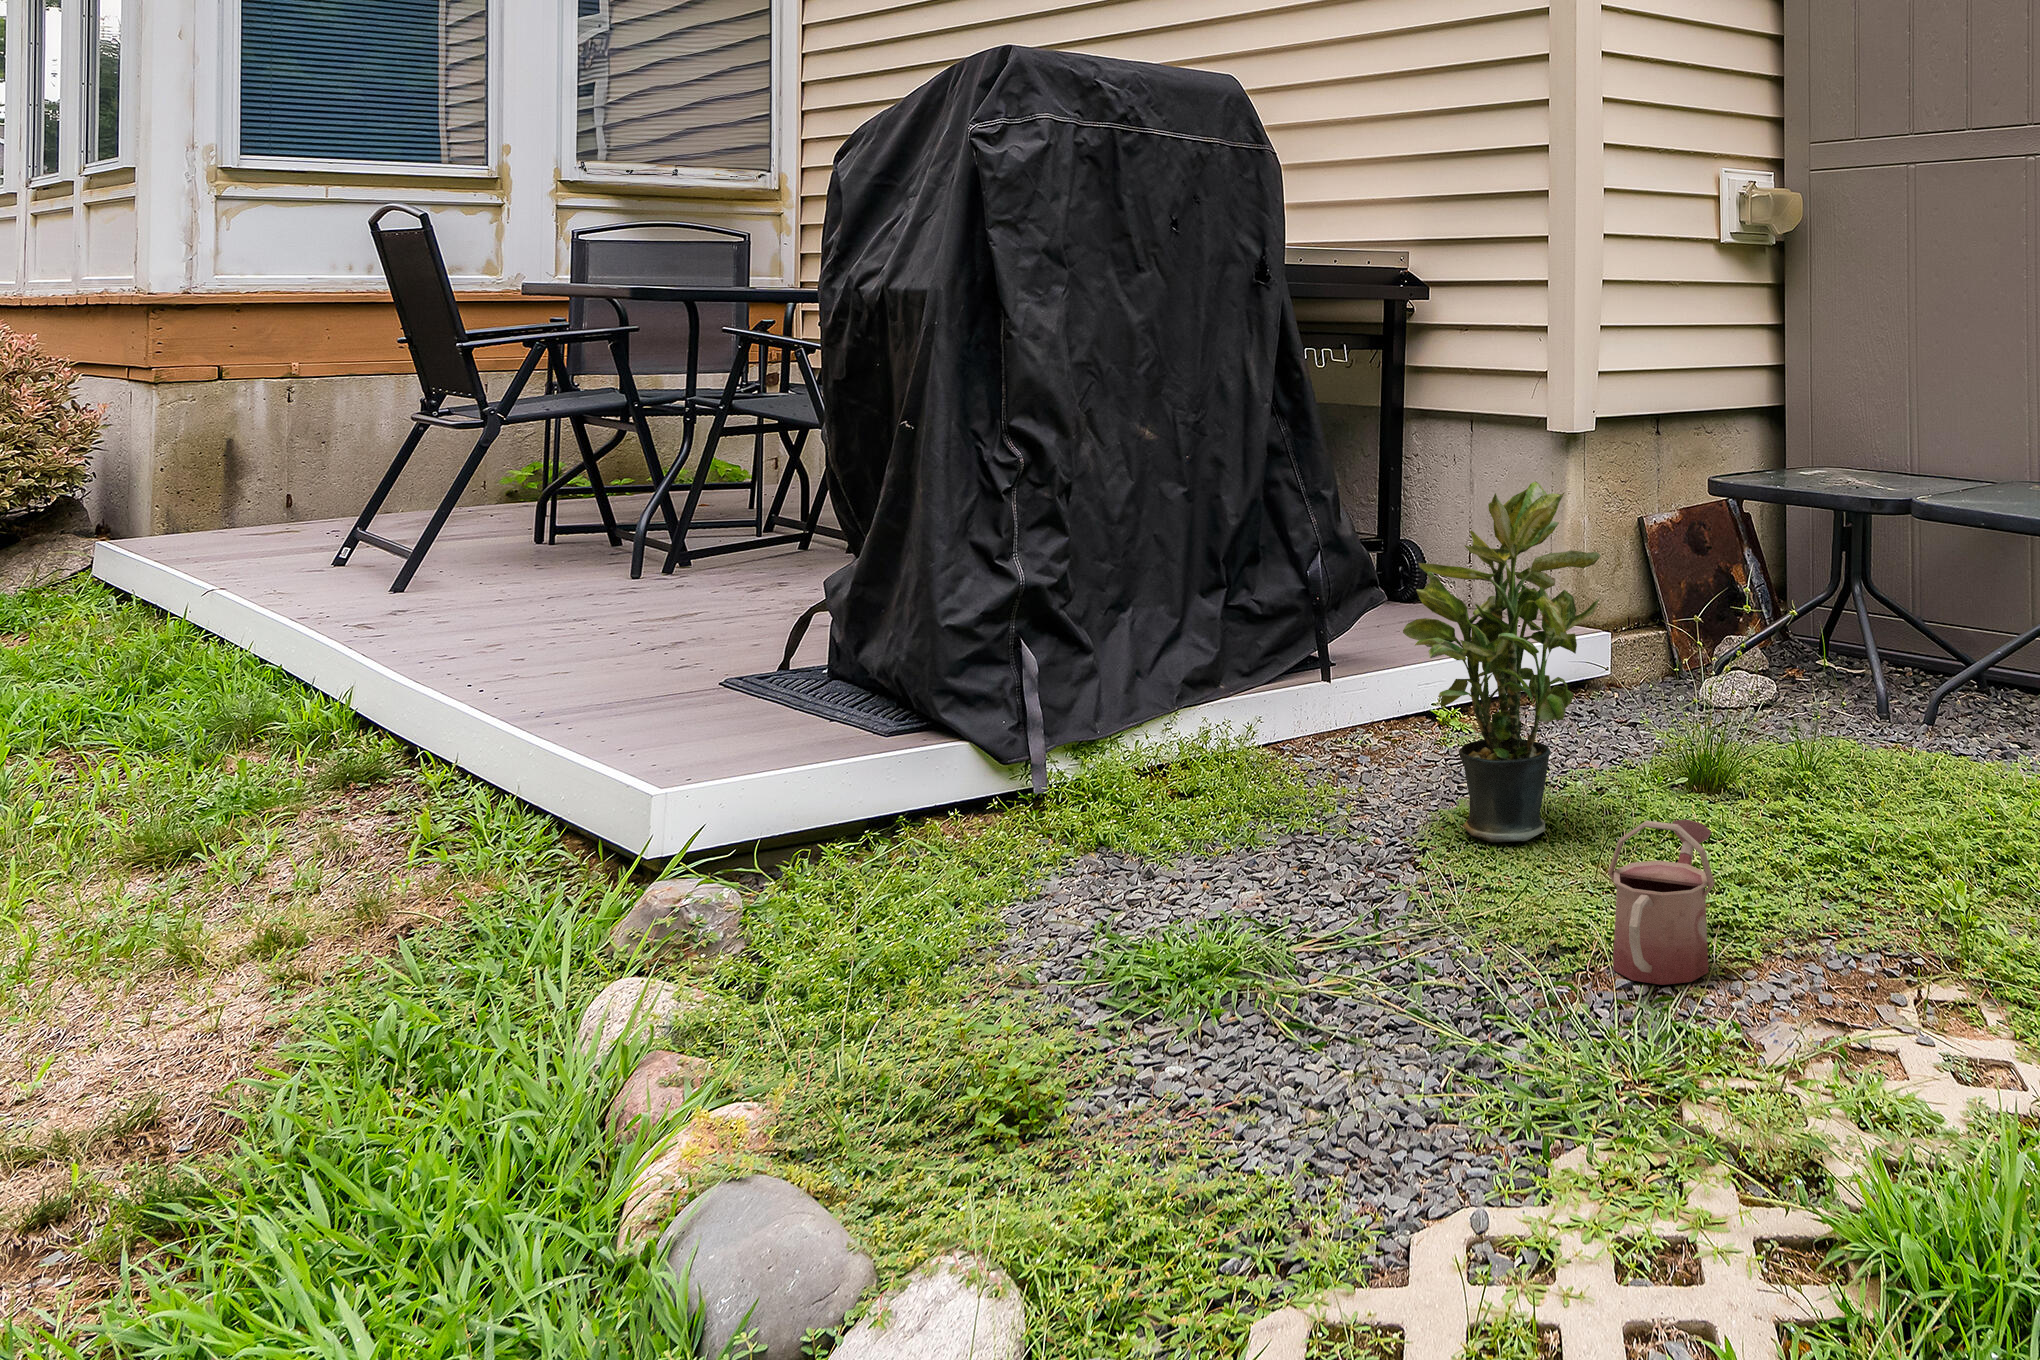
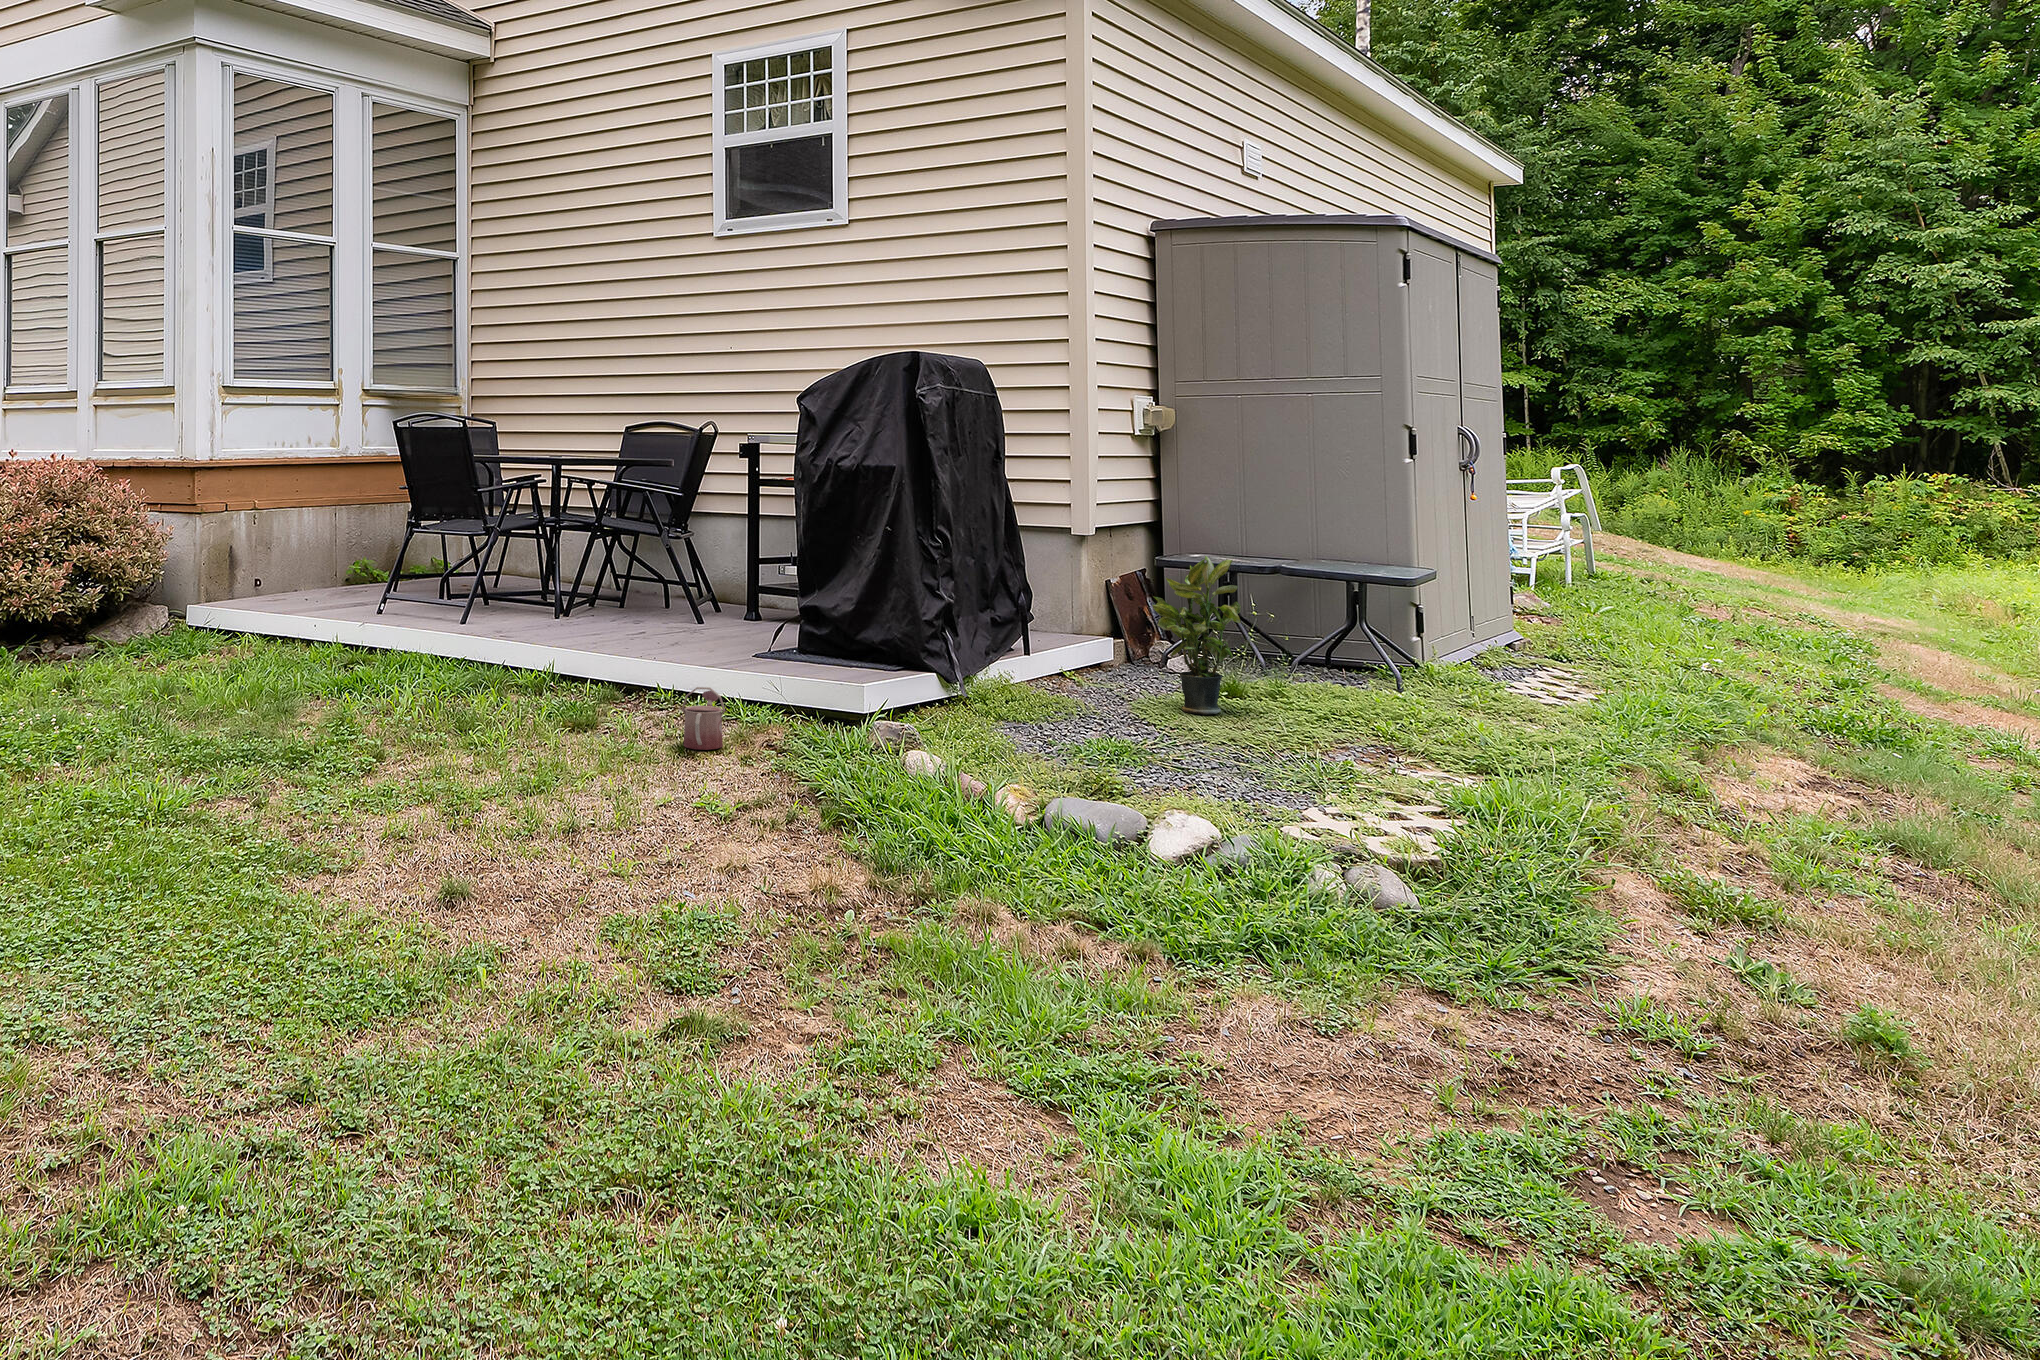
watering can: present [1608,820,1715,985] -> present [682,687,725,750]

